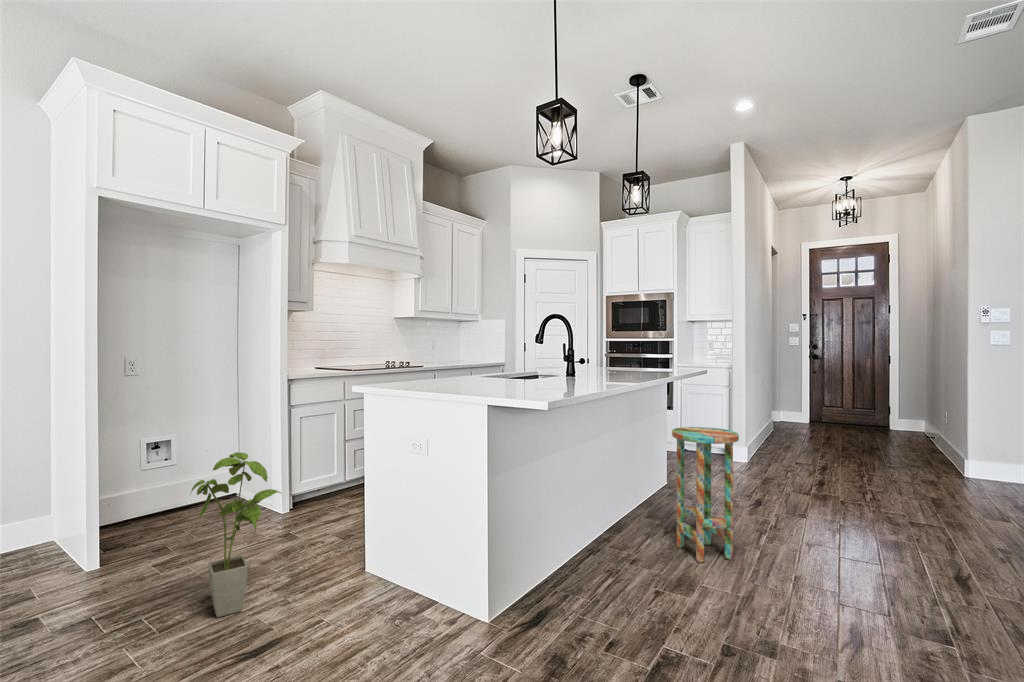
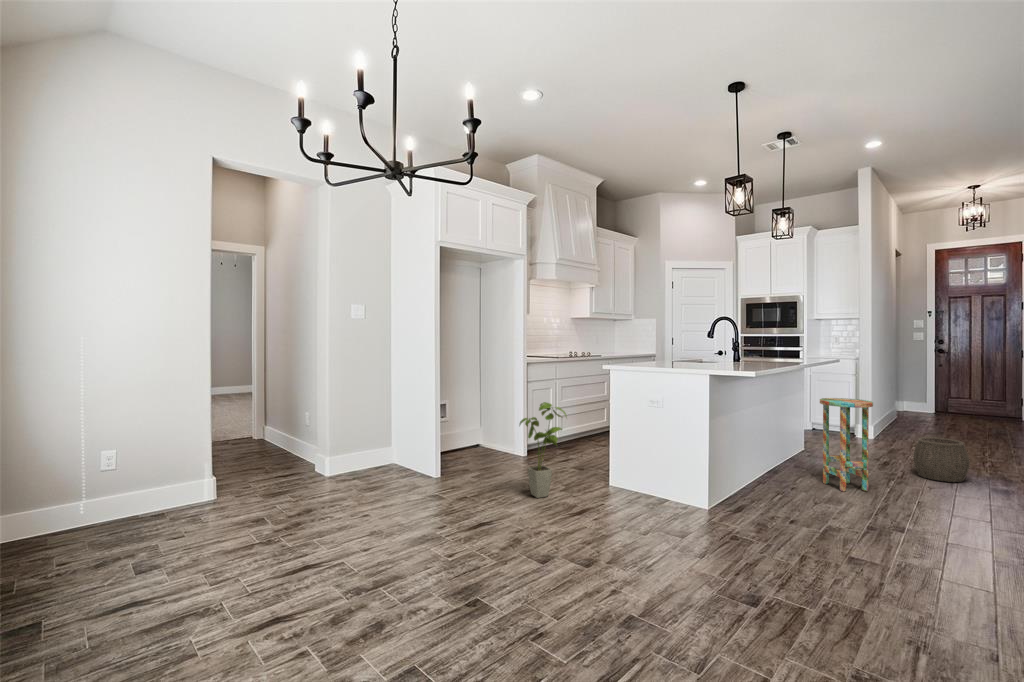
woven basket: none [788,472,855,534] -> present [913,437,970,482]

